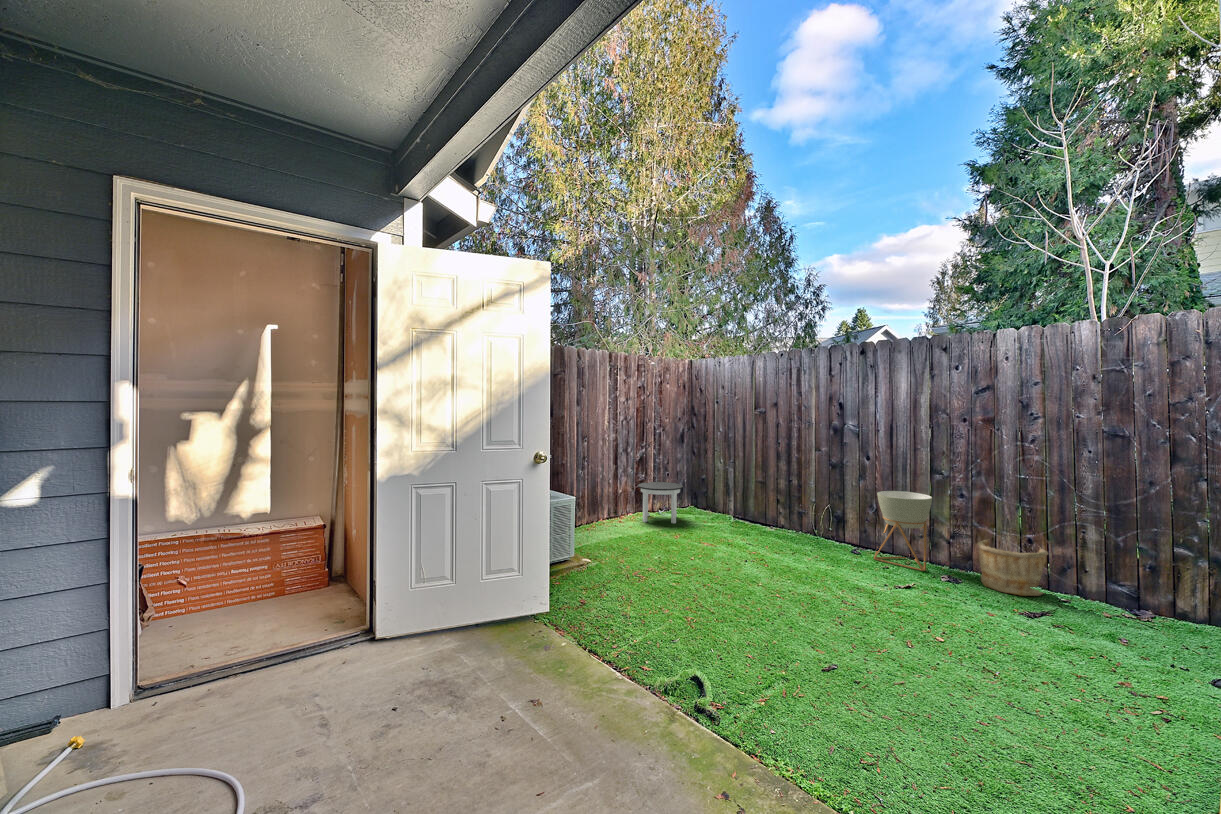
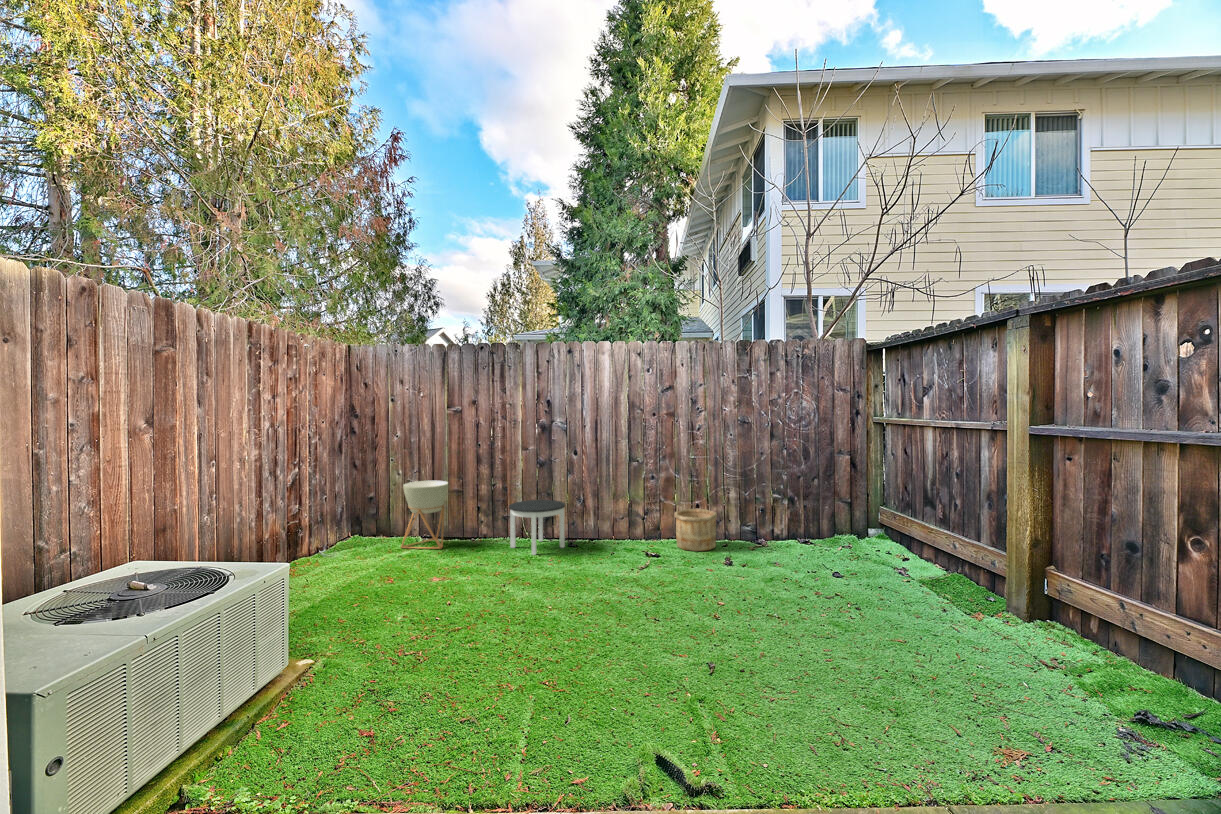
round table: present [638,482,683,524] -> present [509,500,565,555]
planter: present [874,491,932,571] -> present [401,481,448,549]

